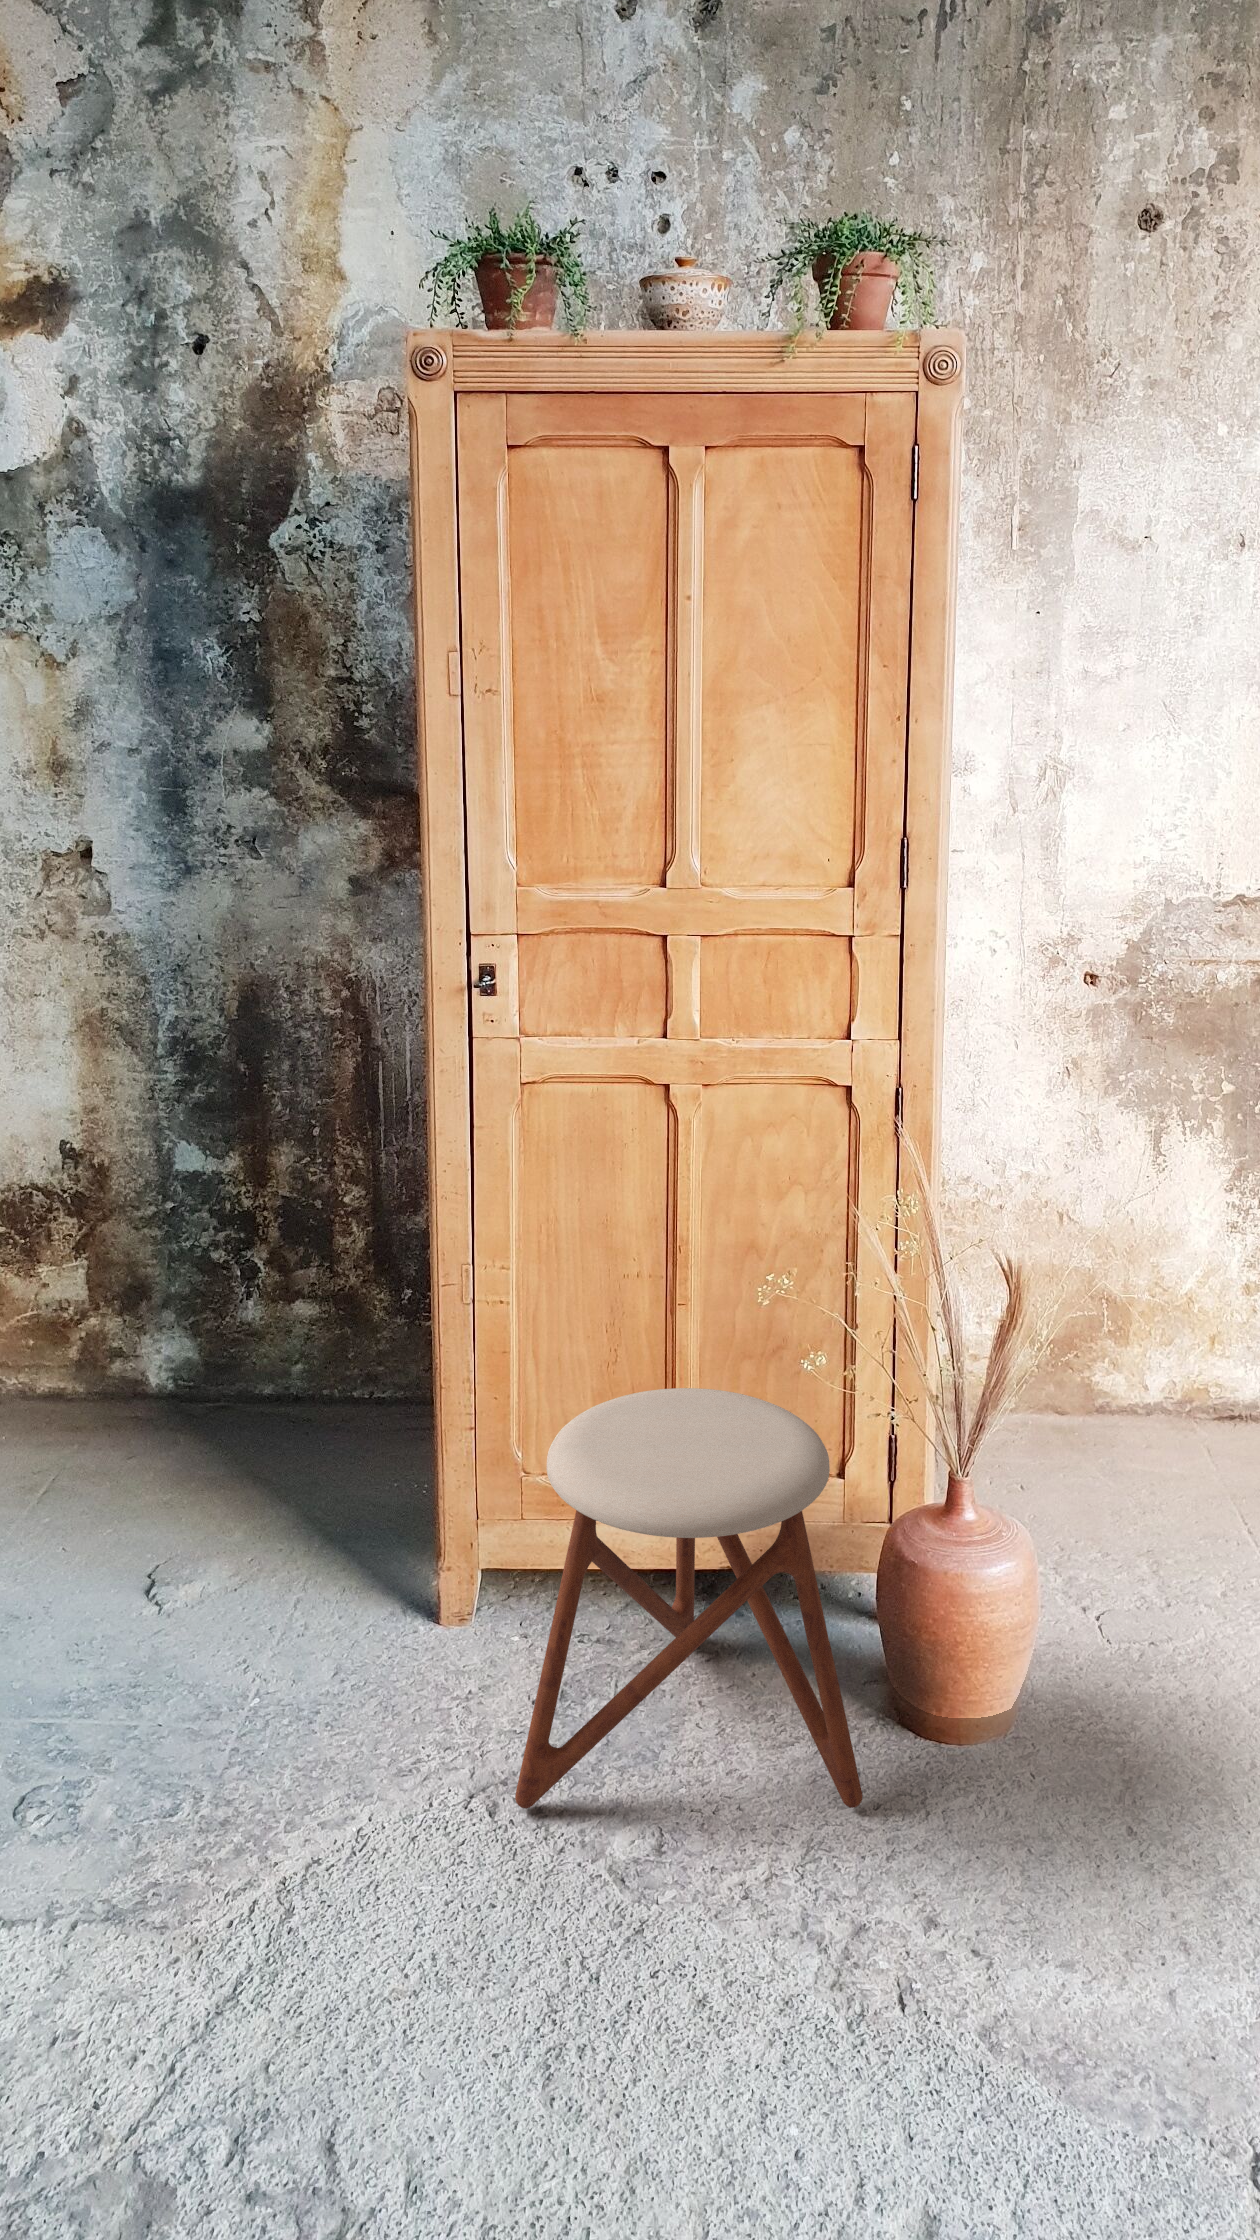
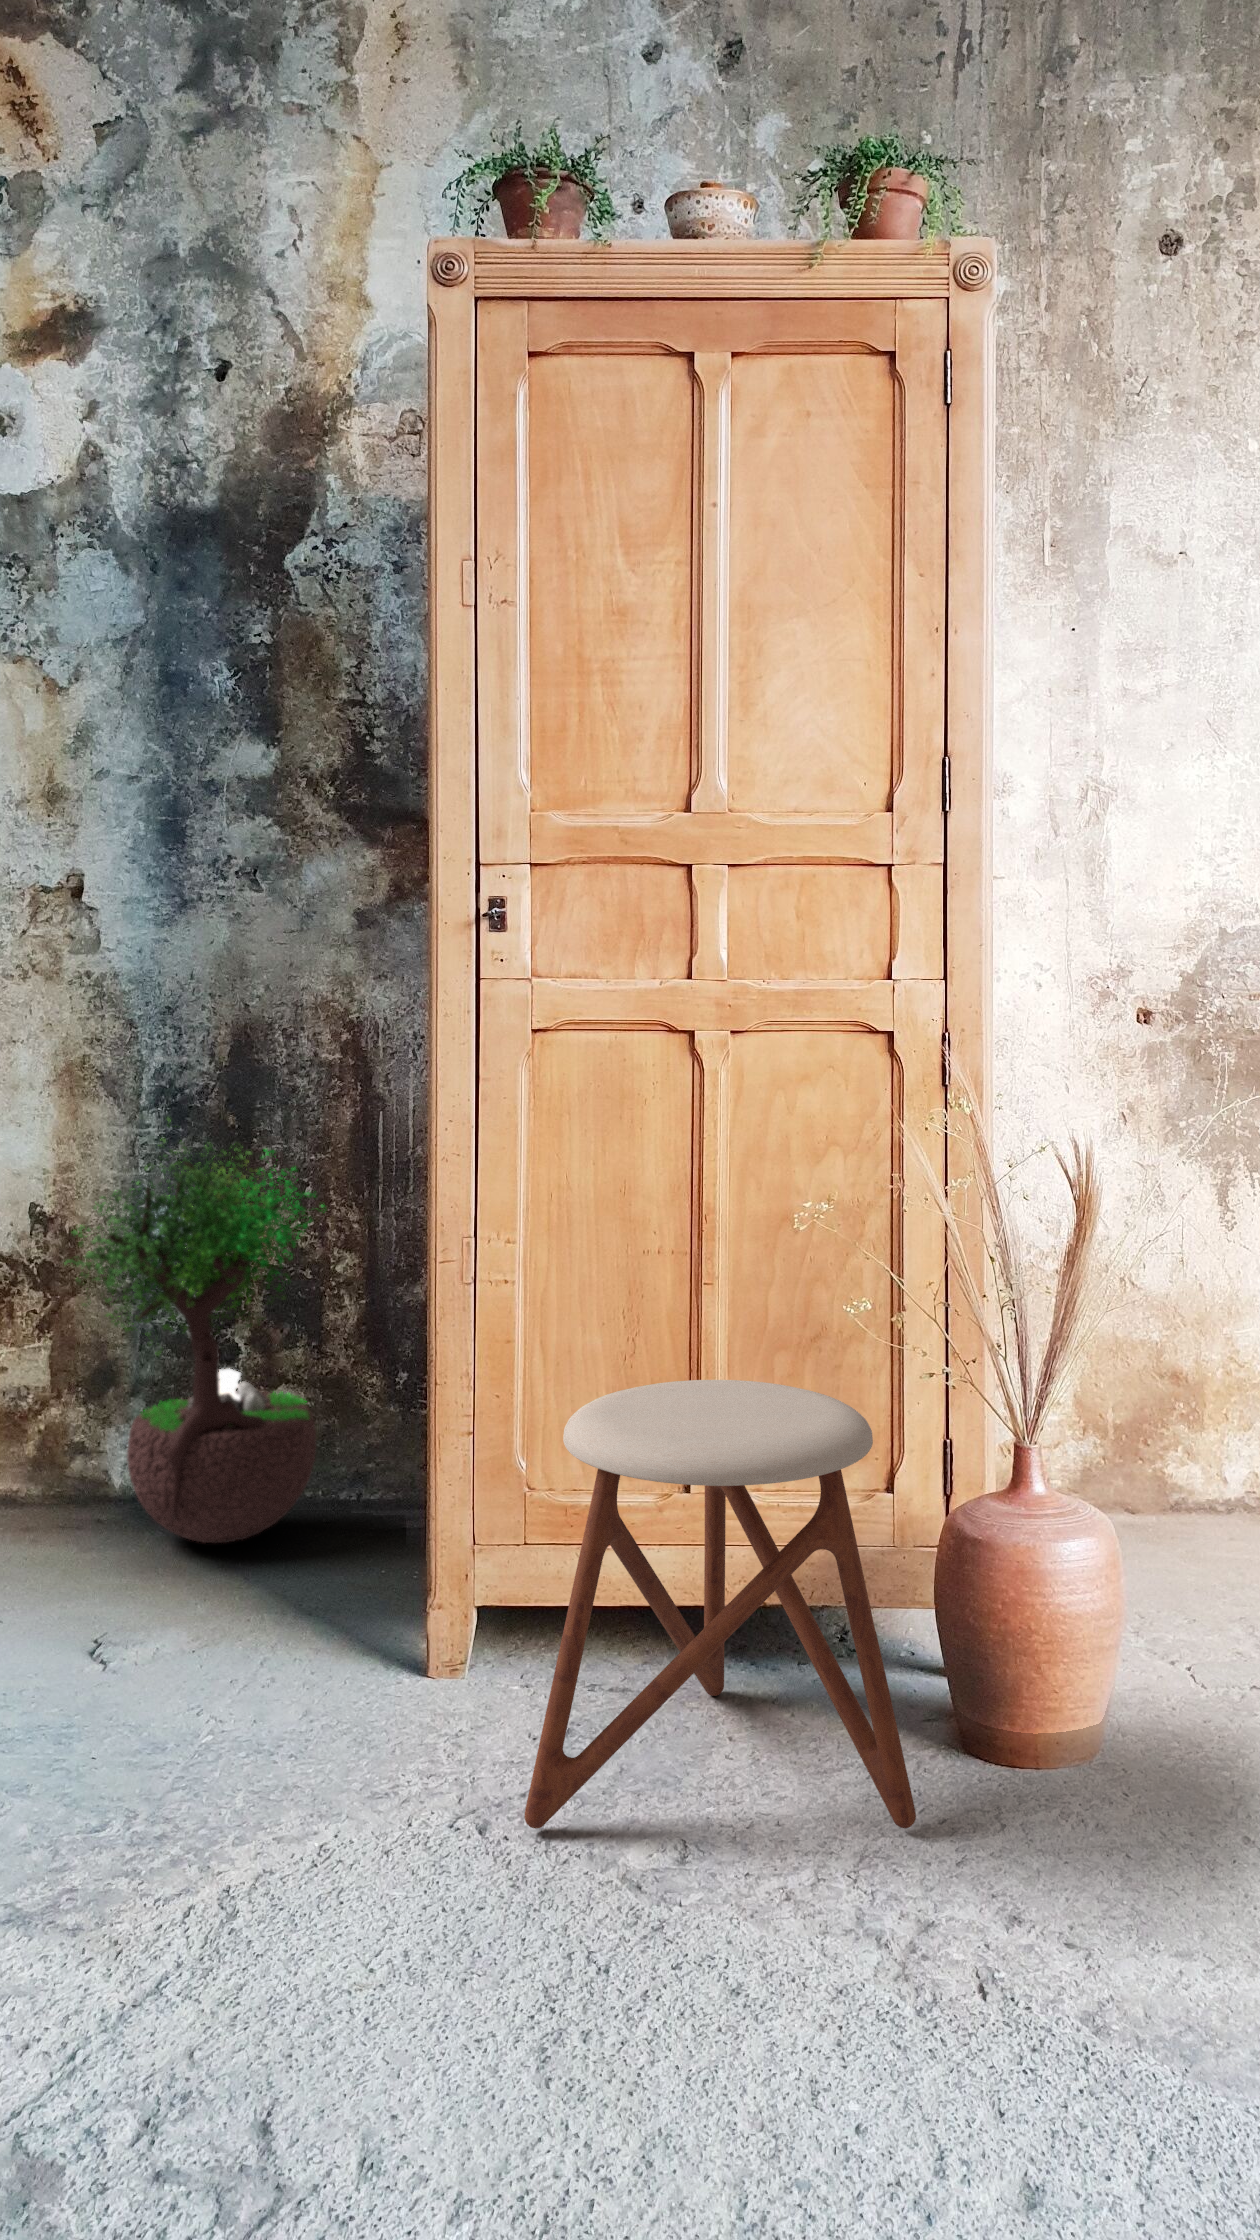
potted tree: none [90,1090,331,1457] -> present [65,1118,326,1543]

